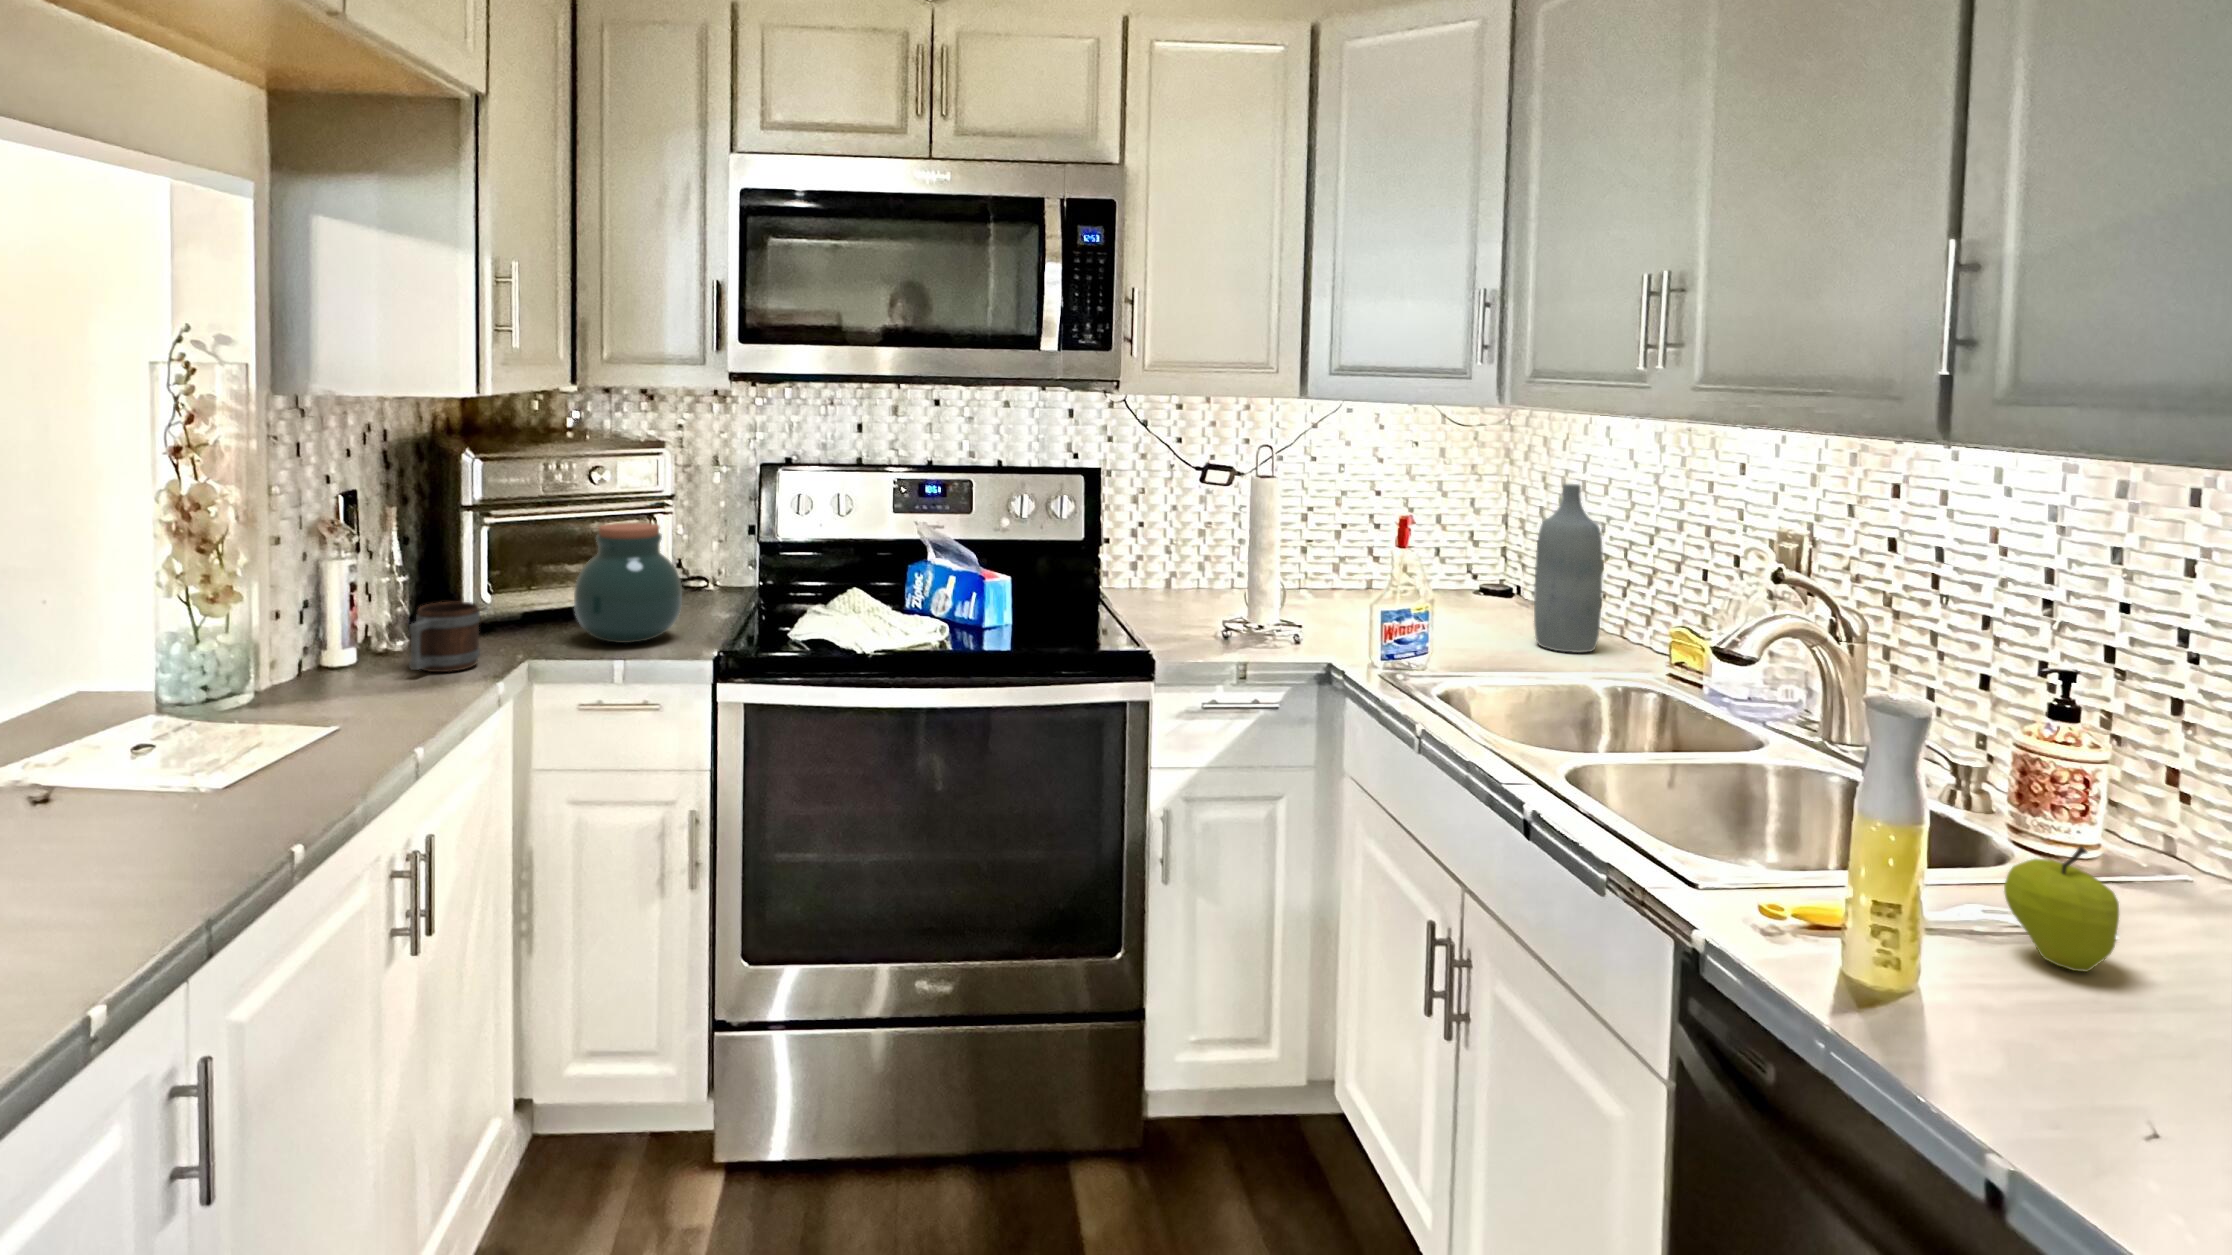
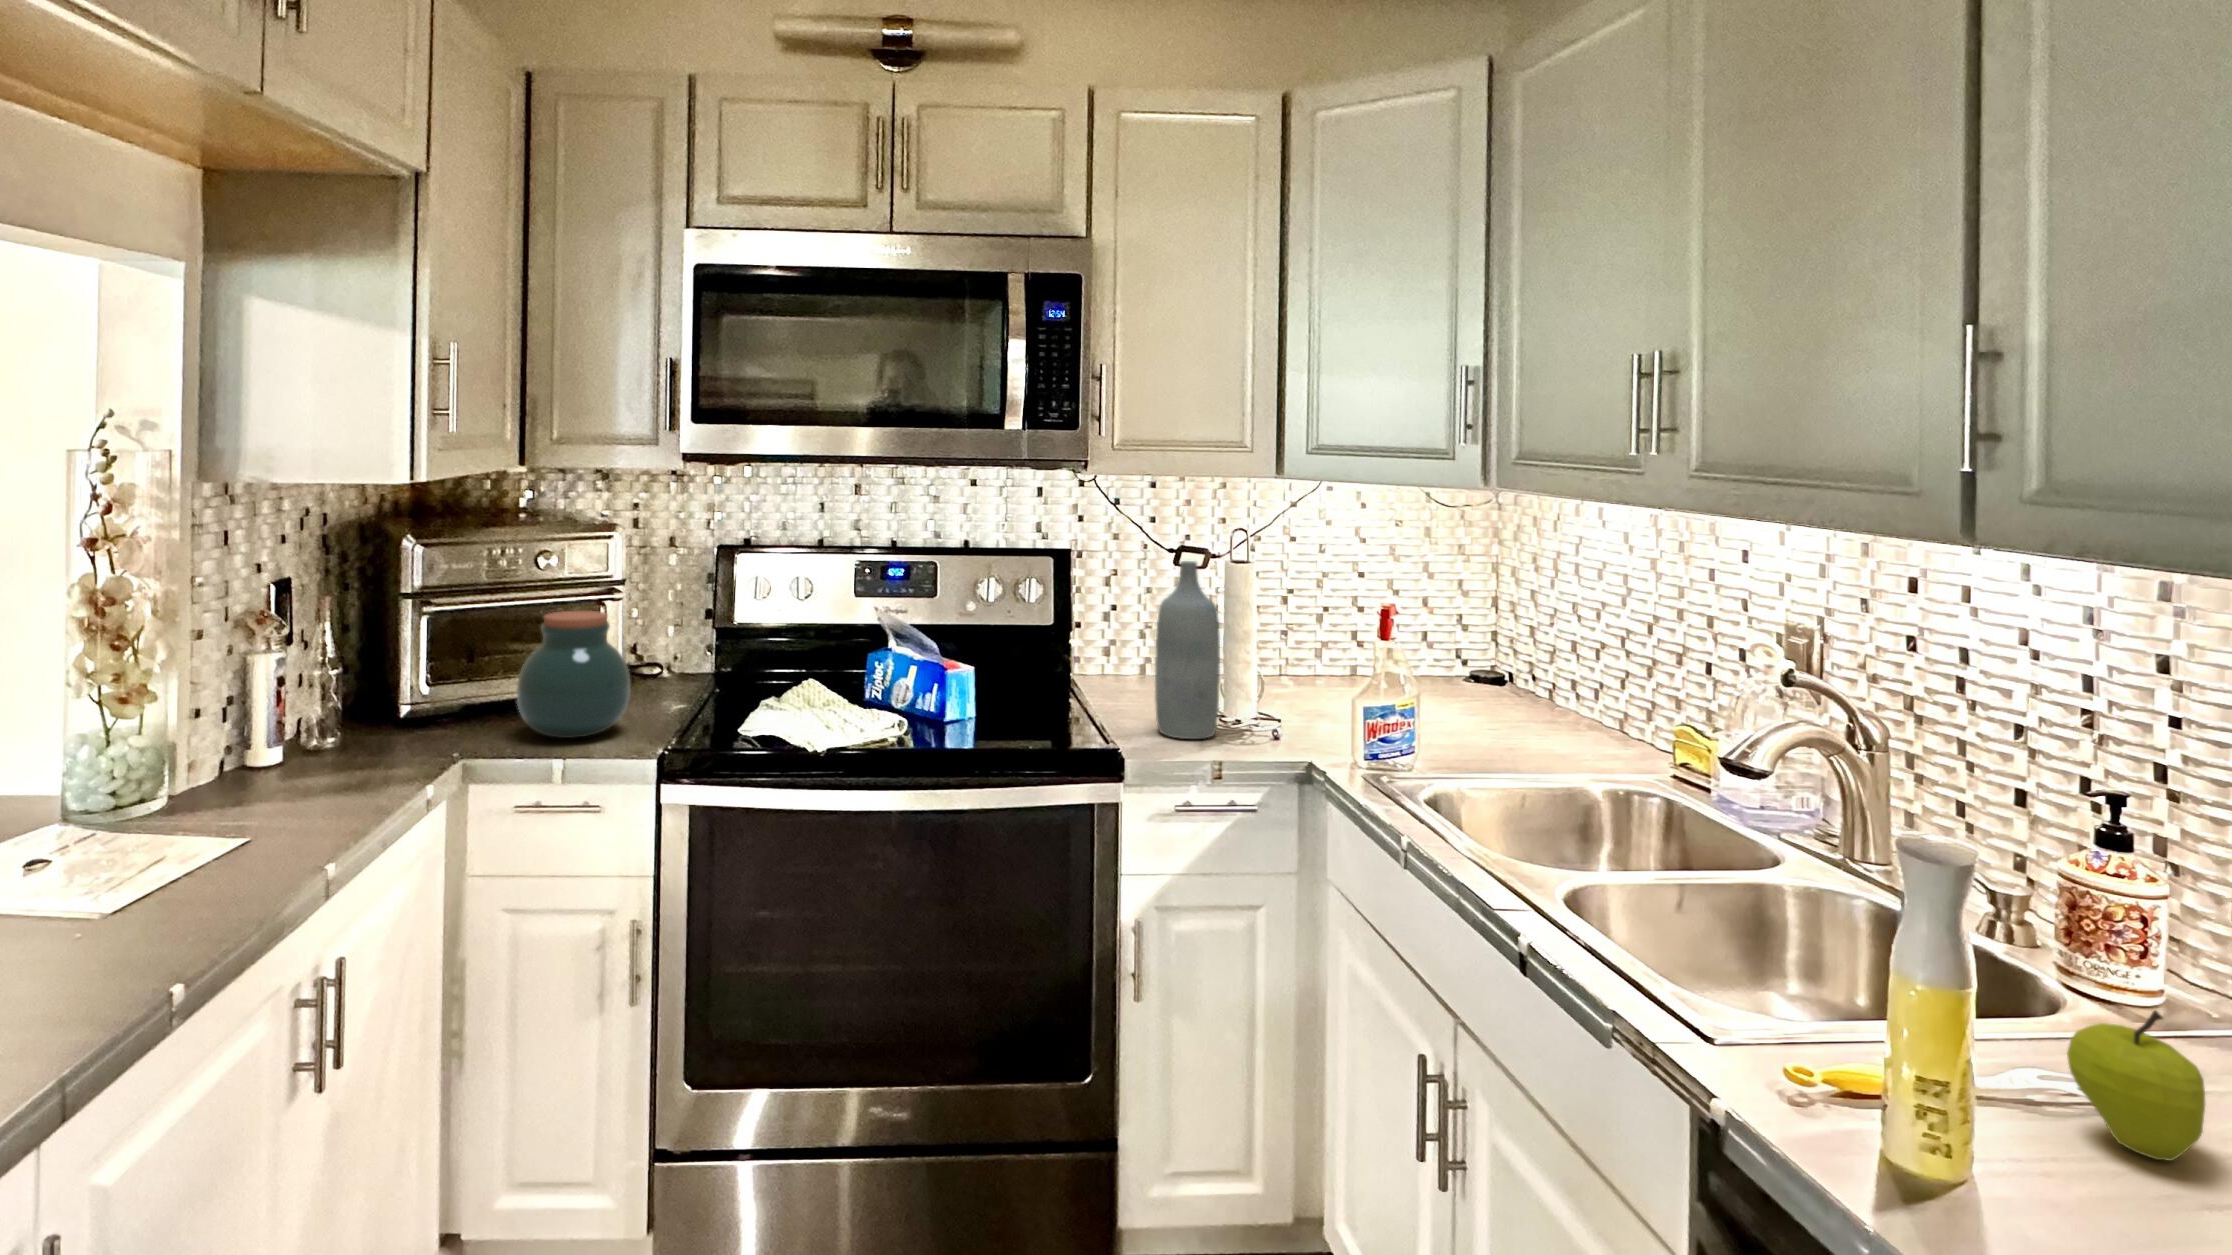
bottle: present [1534,484,1603,653] -> present [1155,561,1220,739]
mug: present [409,602,480,672] -> none [336,696,414,772]

